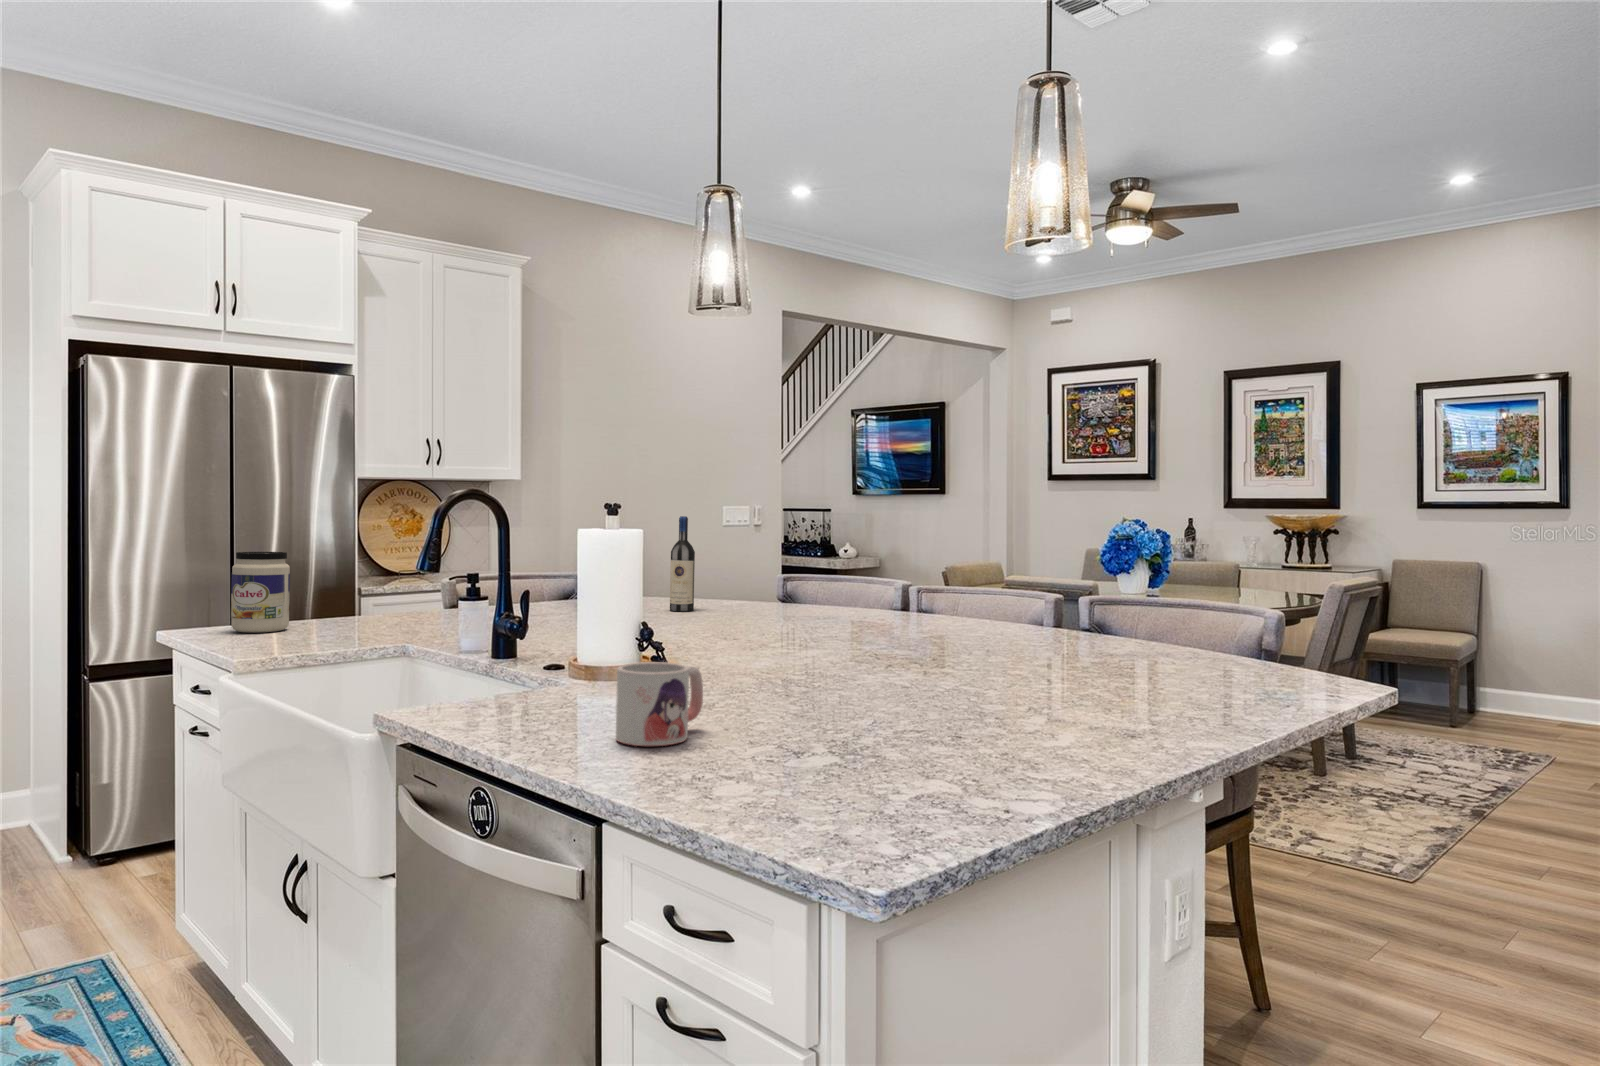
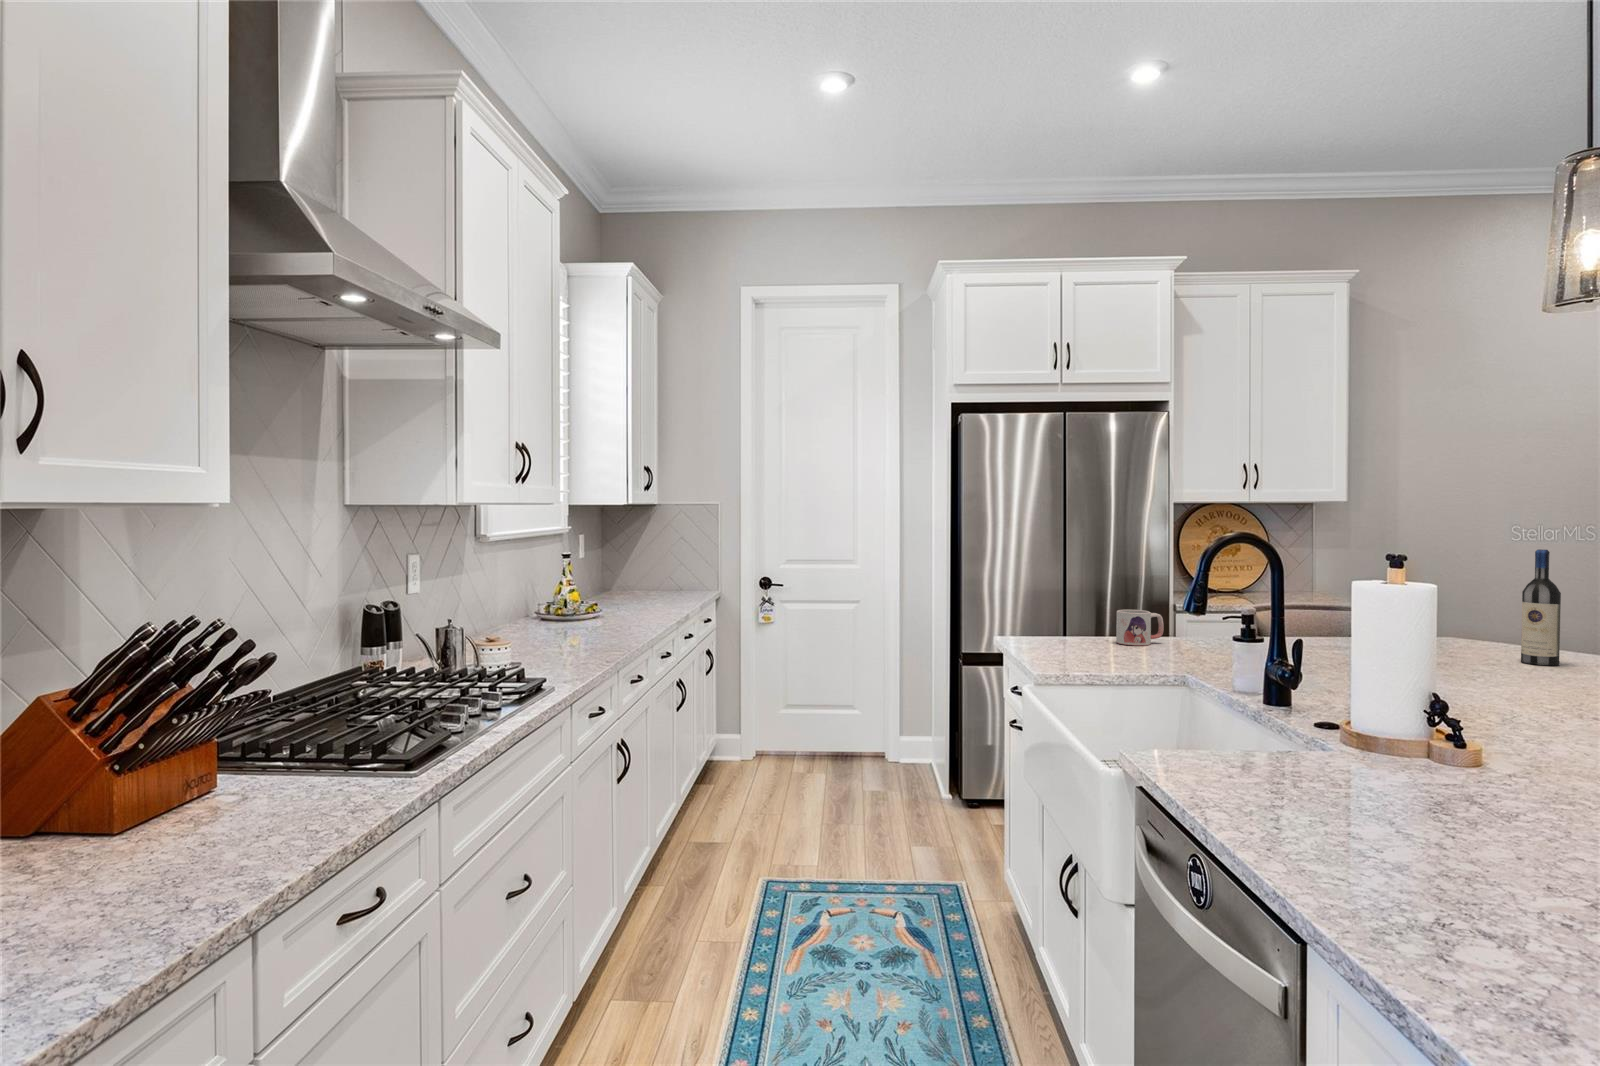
jar: present [231,552,290,633] -> none [1053,579,1096,647]
mug: present [616,662,703,746] -> present [1116,610,1164,646]

